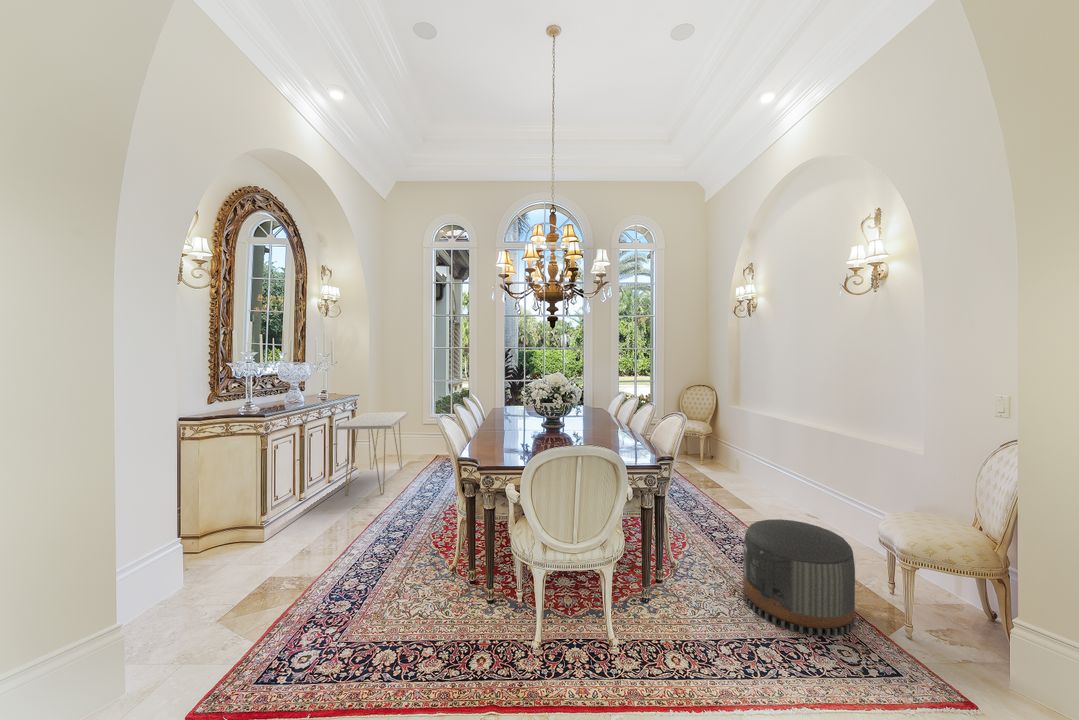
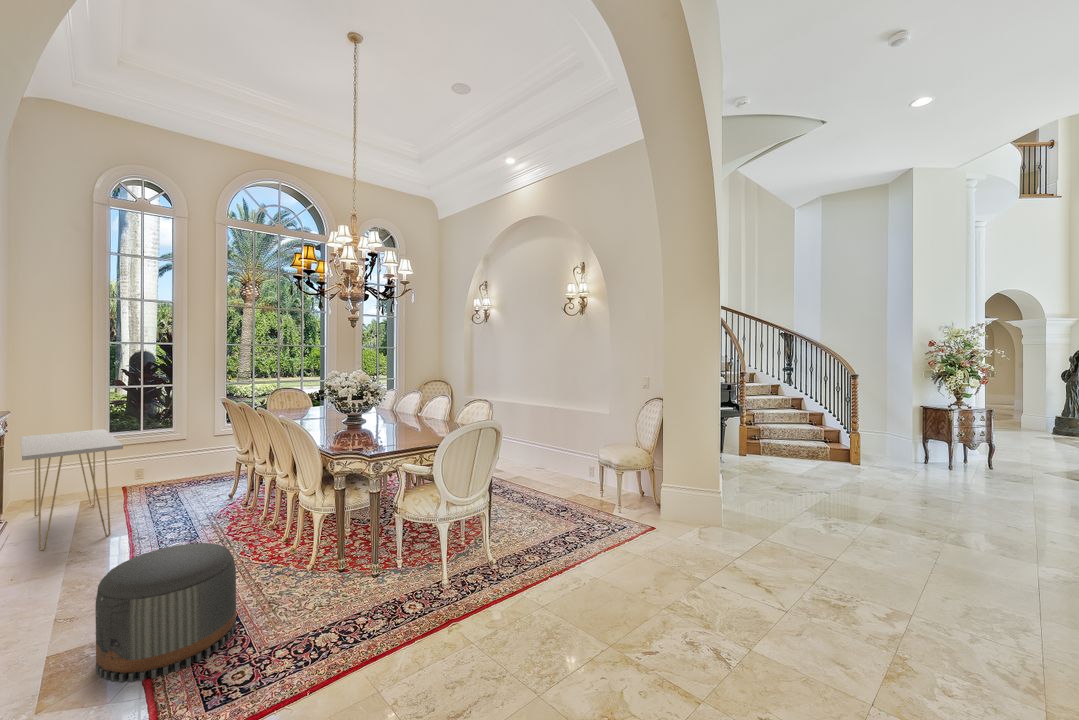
pouf: present [743,519,855,637] -> present [95,543,236,682]

